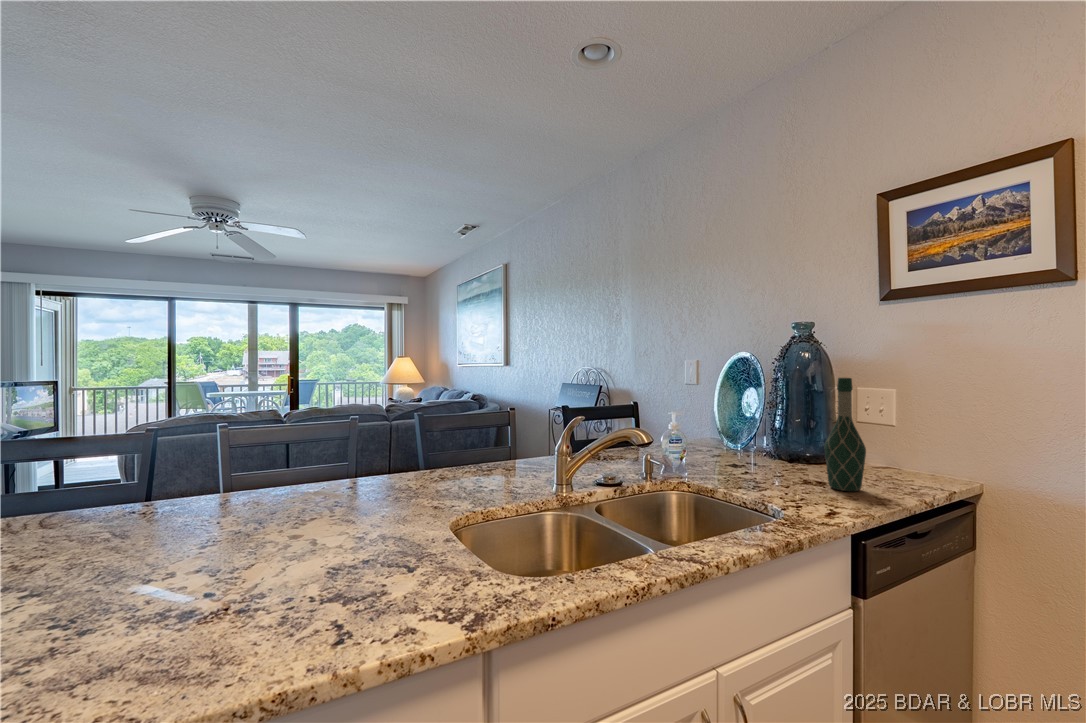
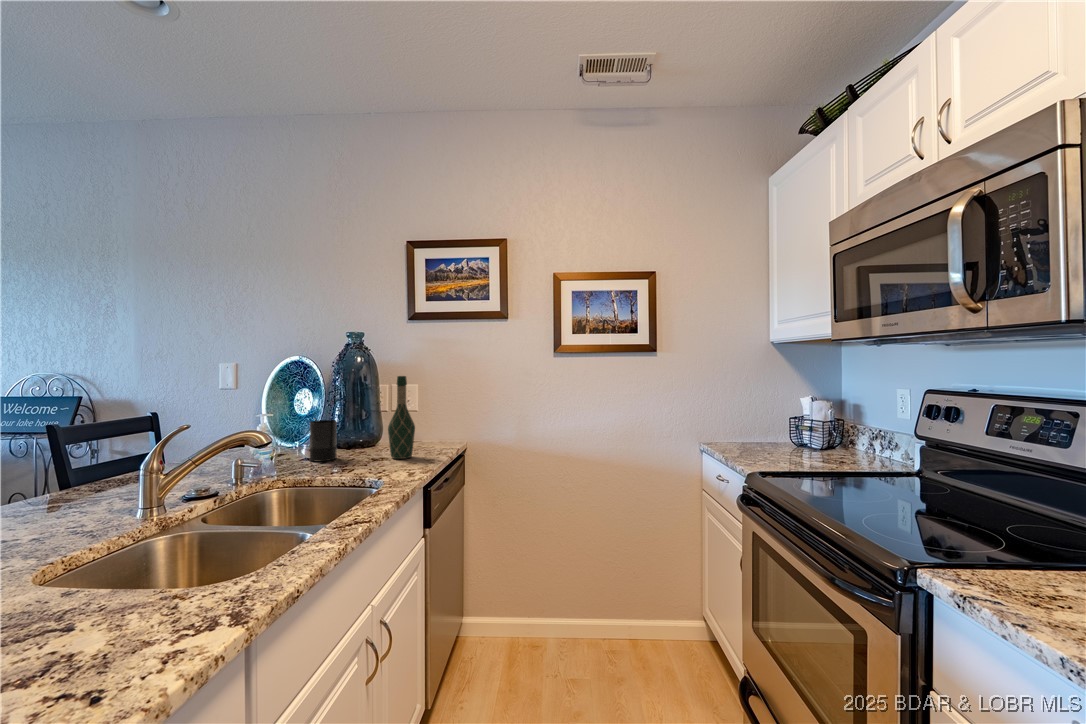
candle: none [730,421,764,473] -> present [310,420,337,461]

